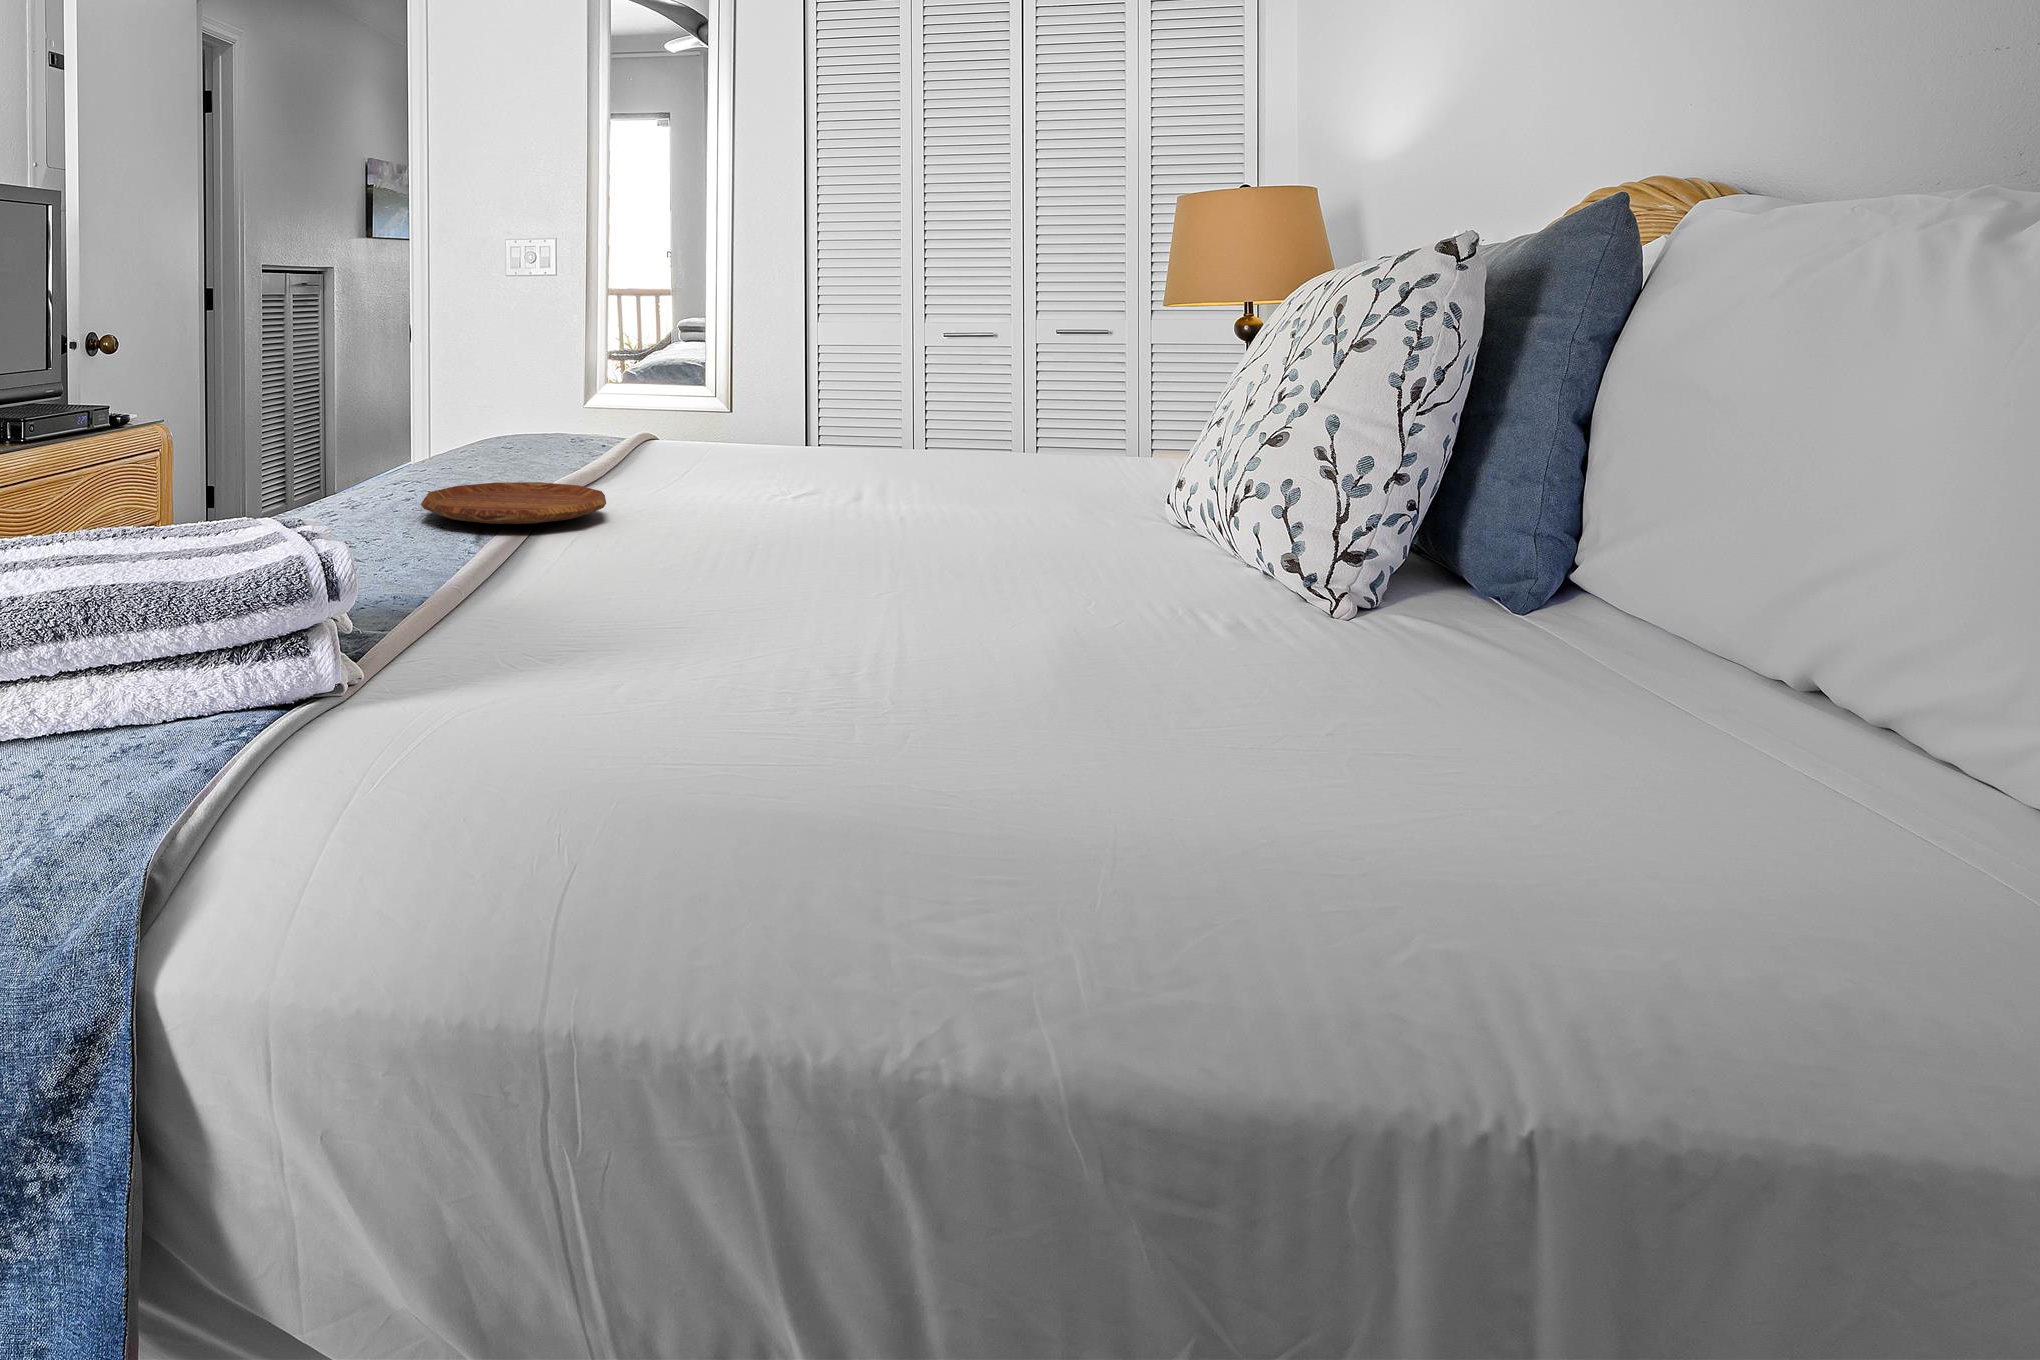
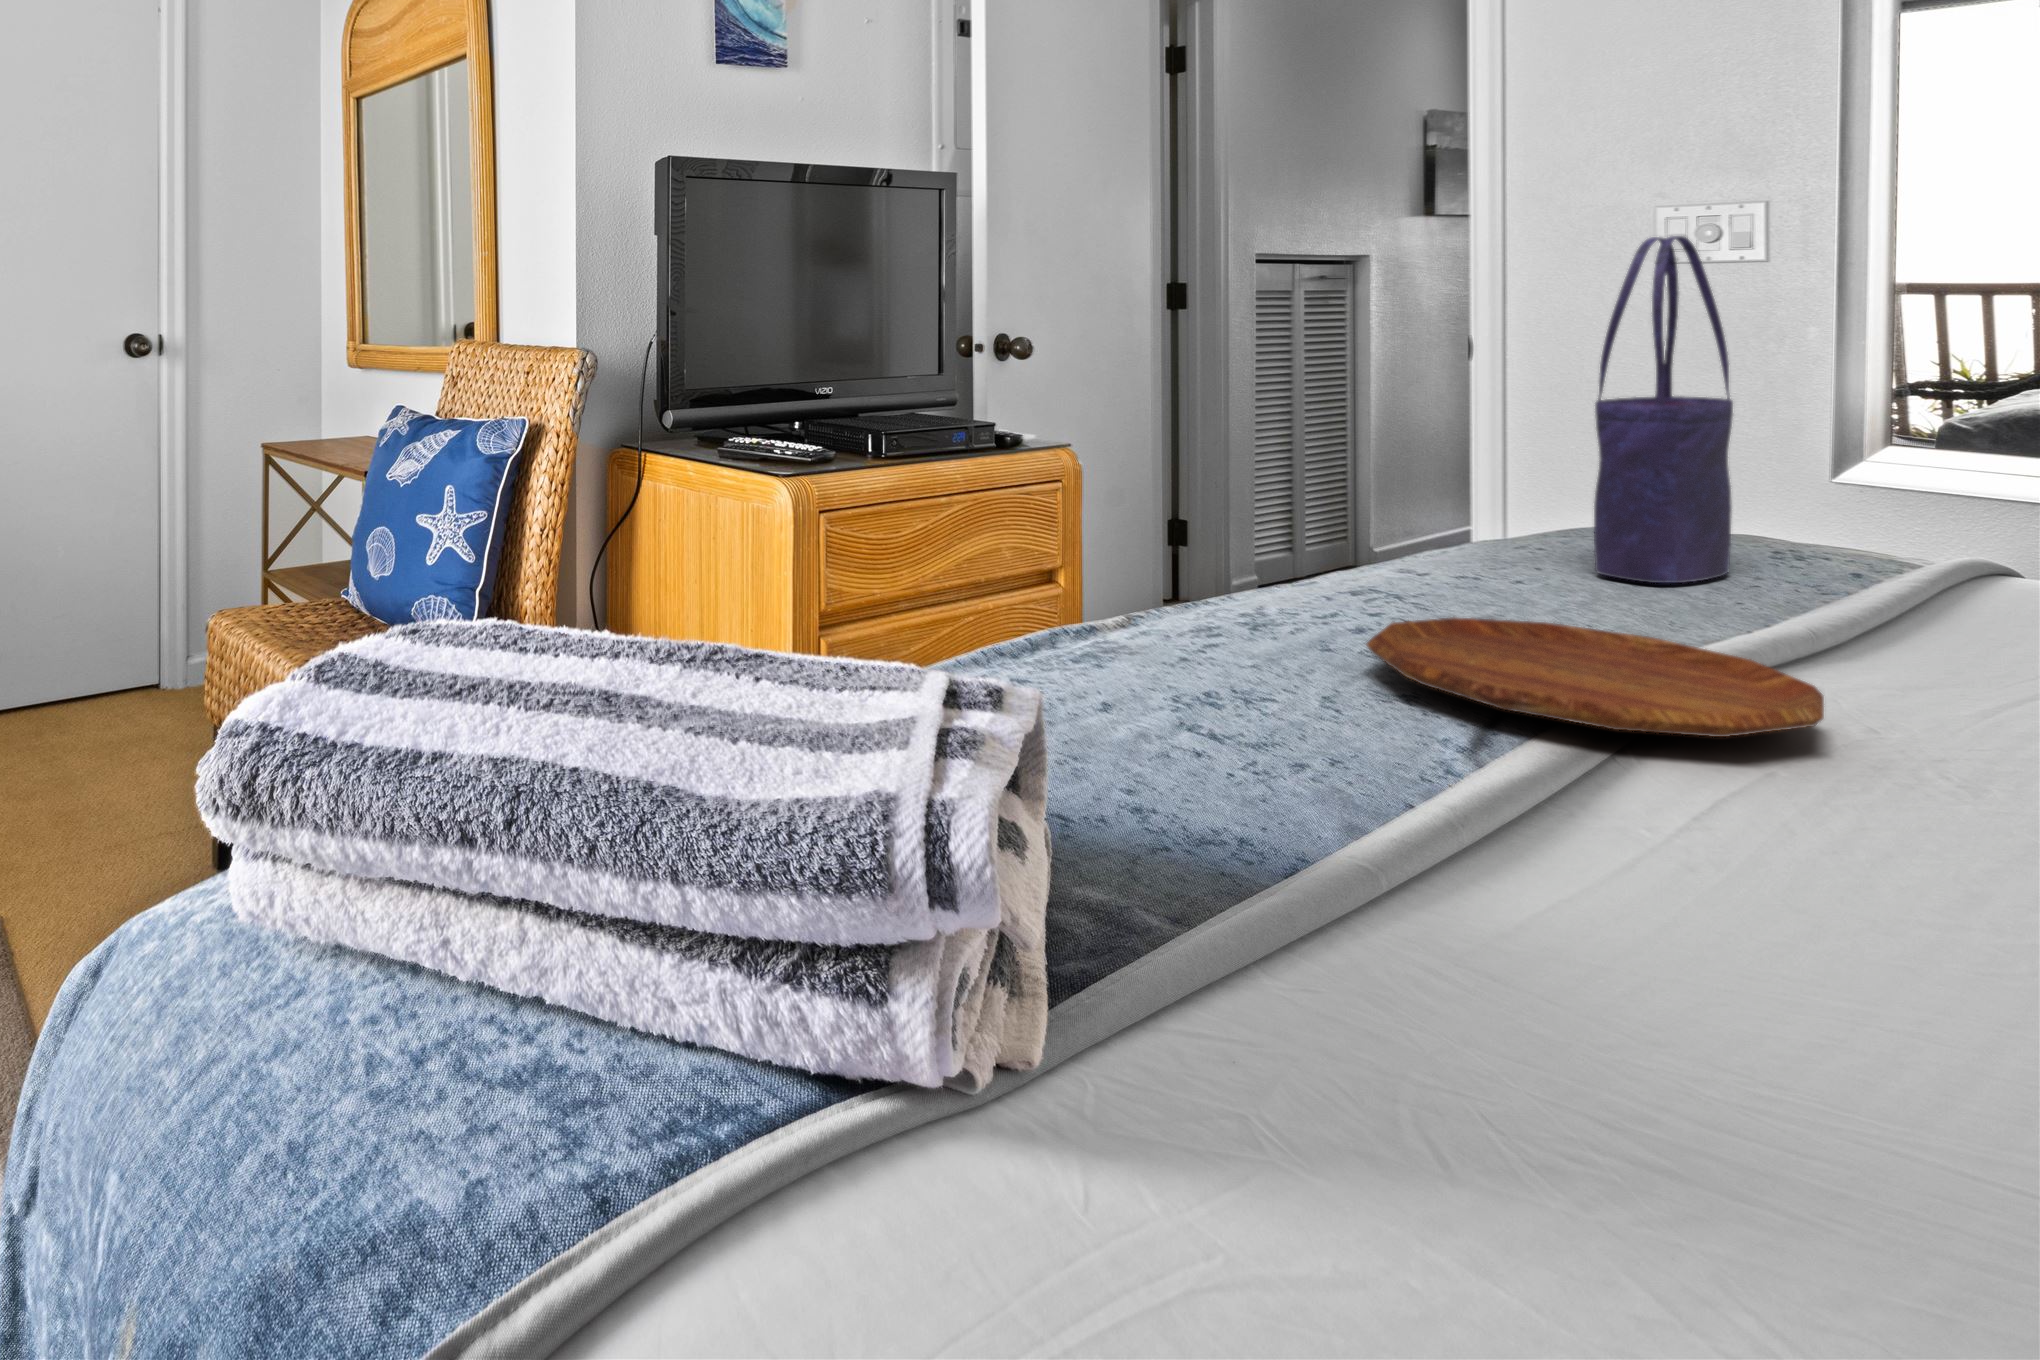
tote bag: none [503,265,559,464] -> present [1594,236,1733,583]

